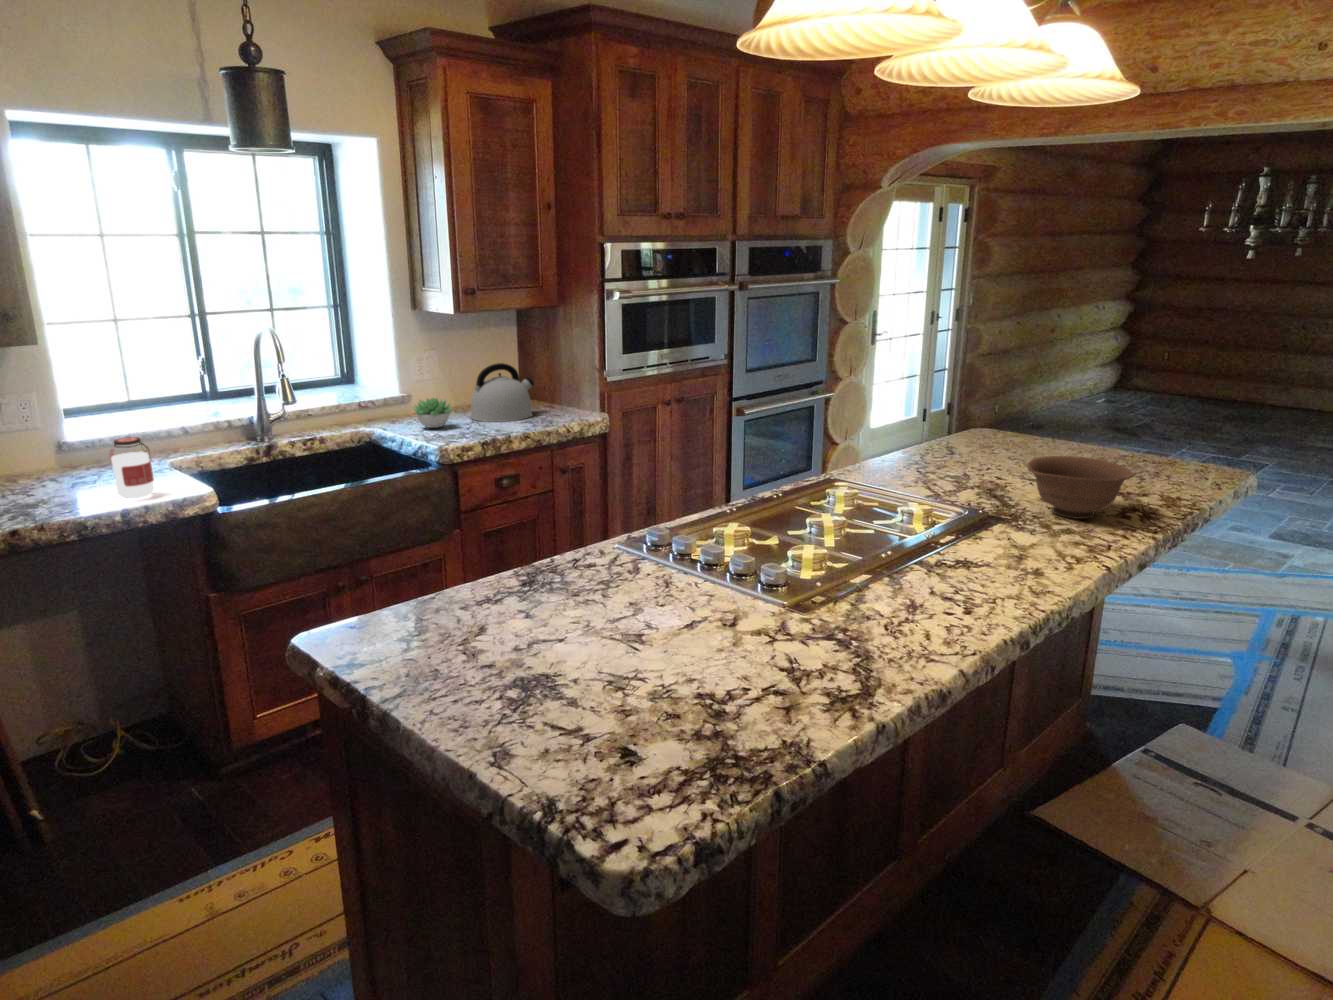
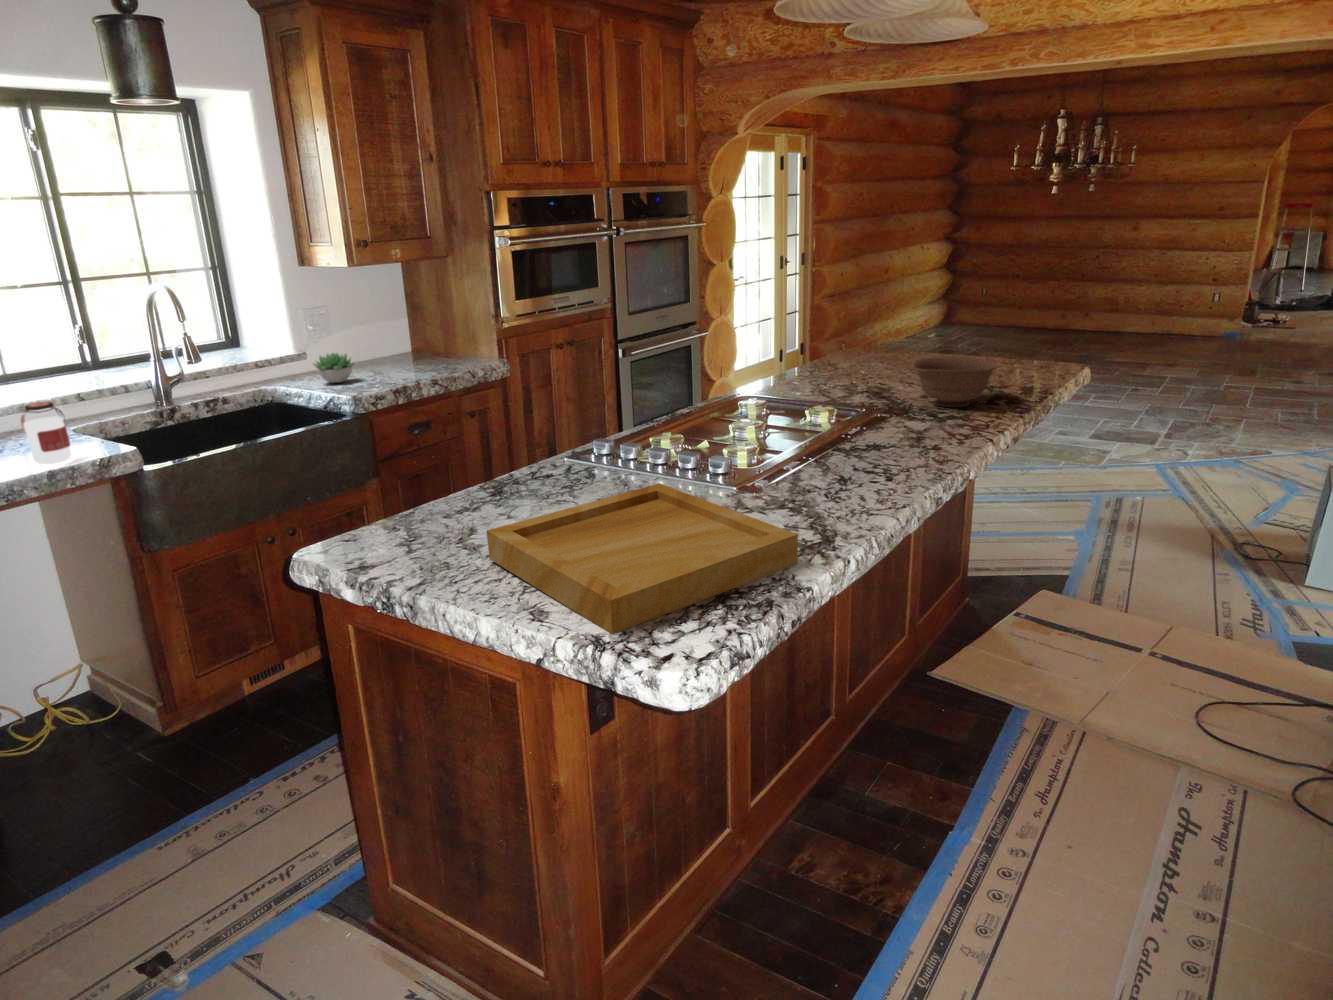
kettle: present [471,363,534,422] -> none [369,316,432,374]
tray: none [478,596,823,799] -> present [487,483,798,634]

